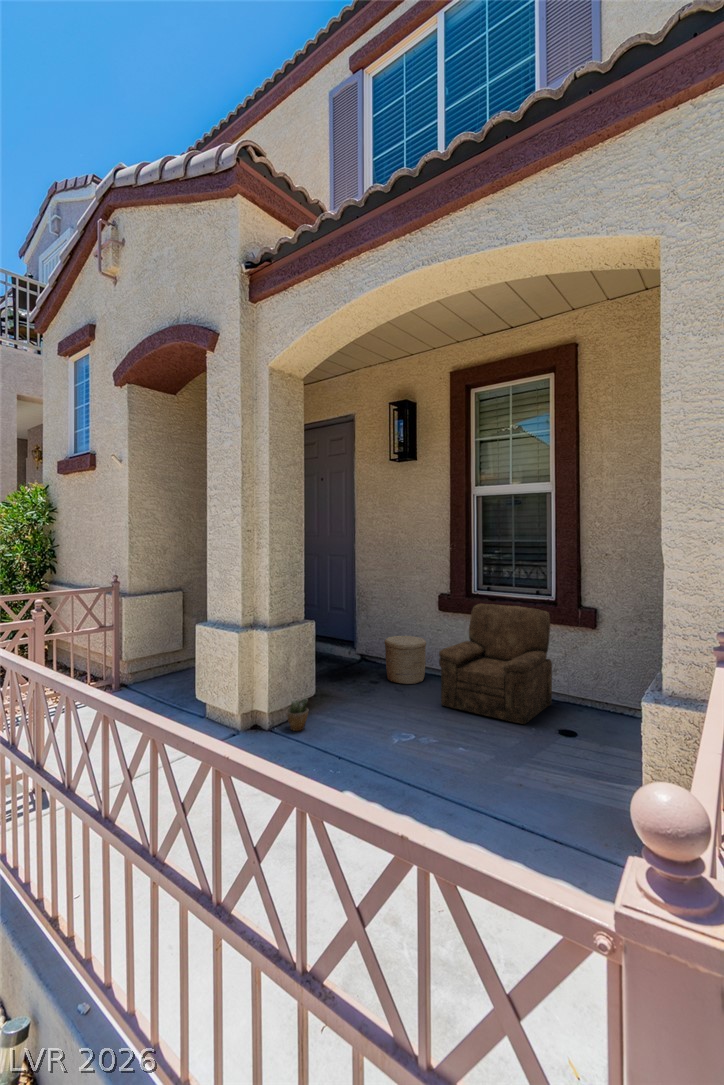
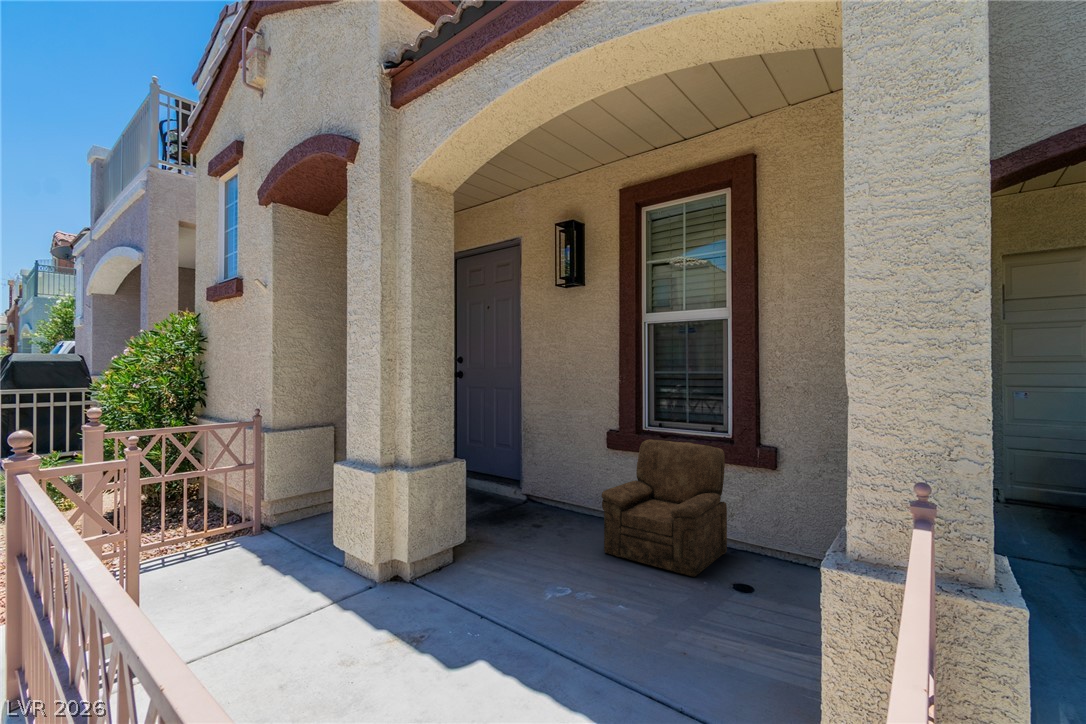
woven basket: present [384,636,426,684] -> none [547,474,592,527]
potted plant: present [286,698,308,731] -> none [428,545,453,583]

